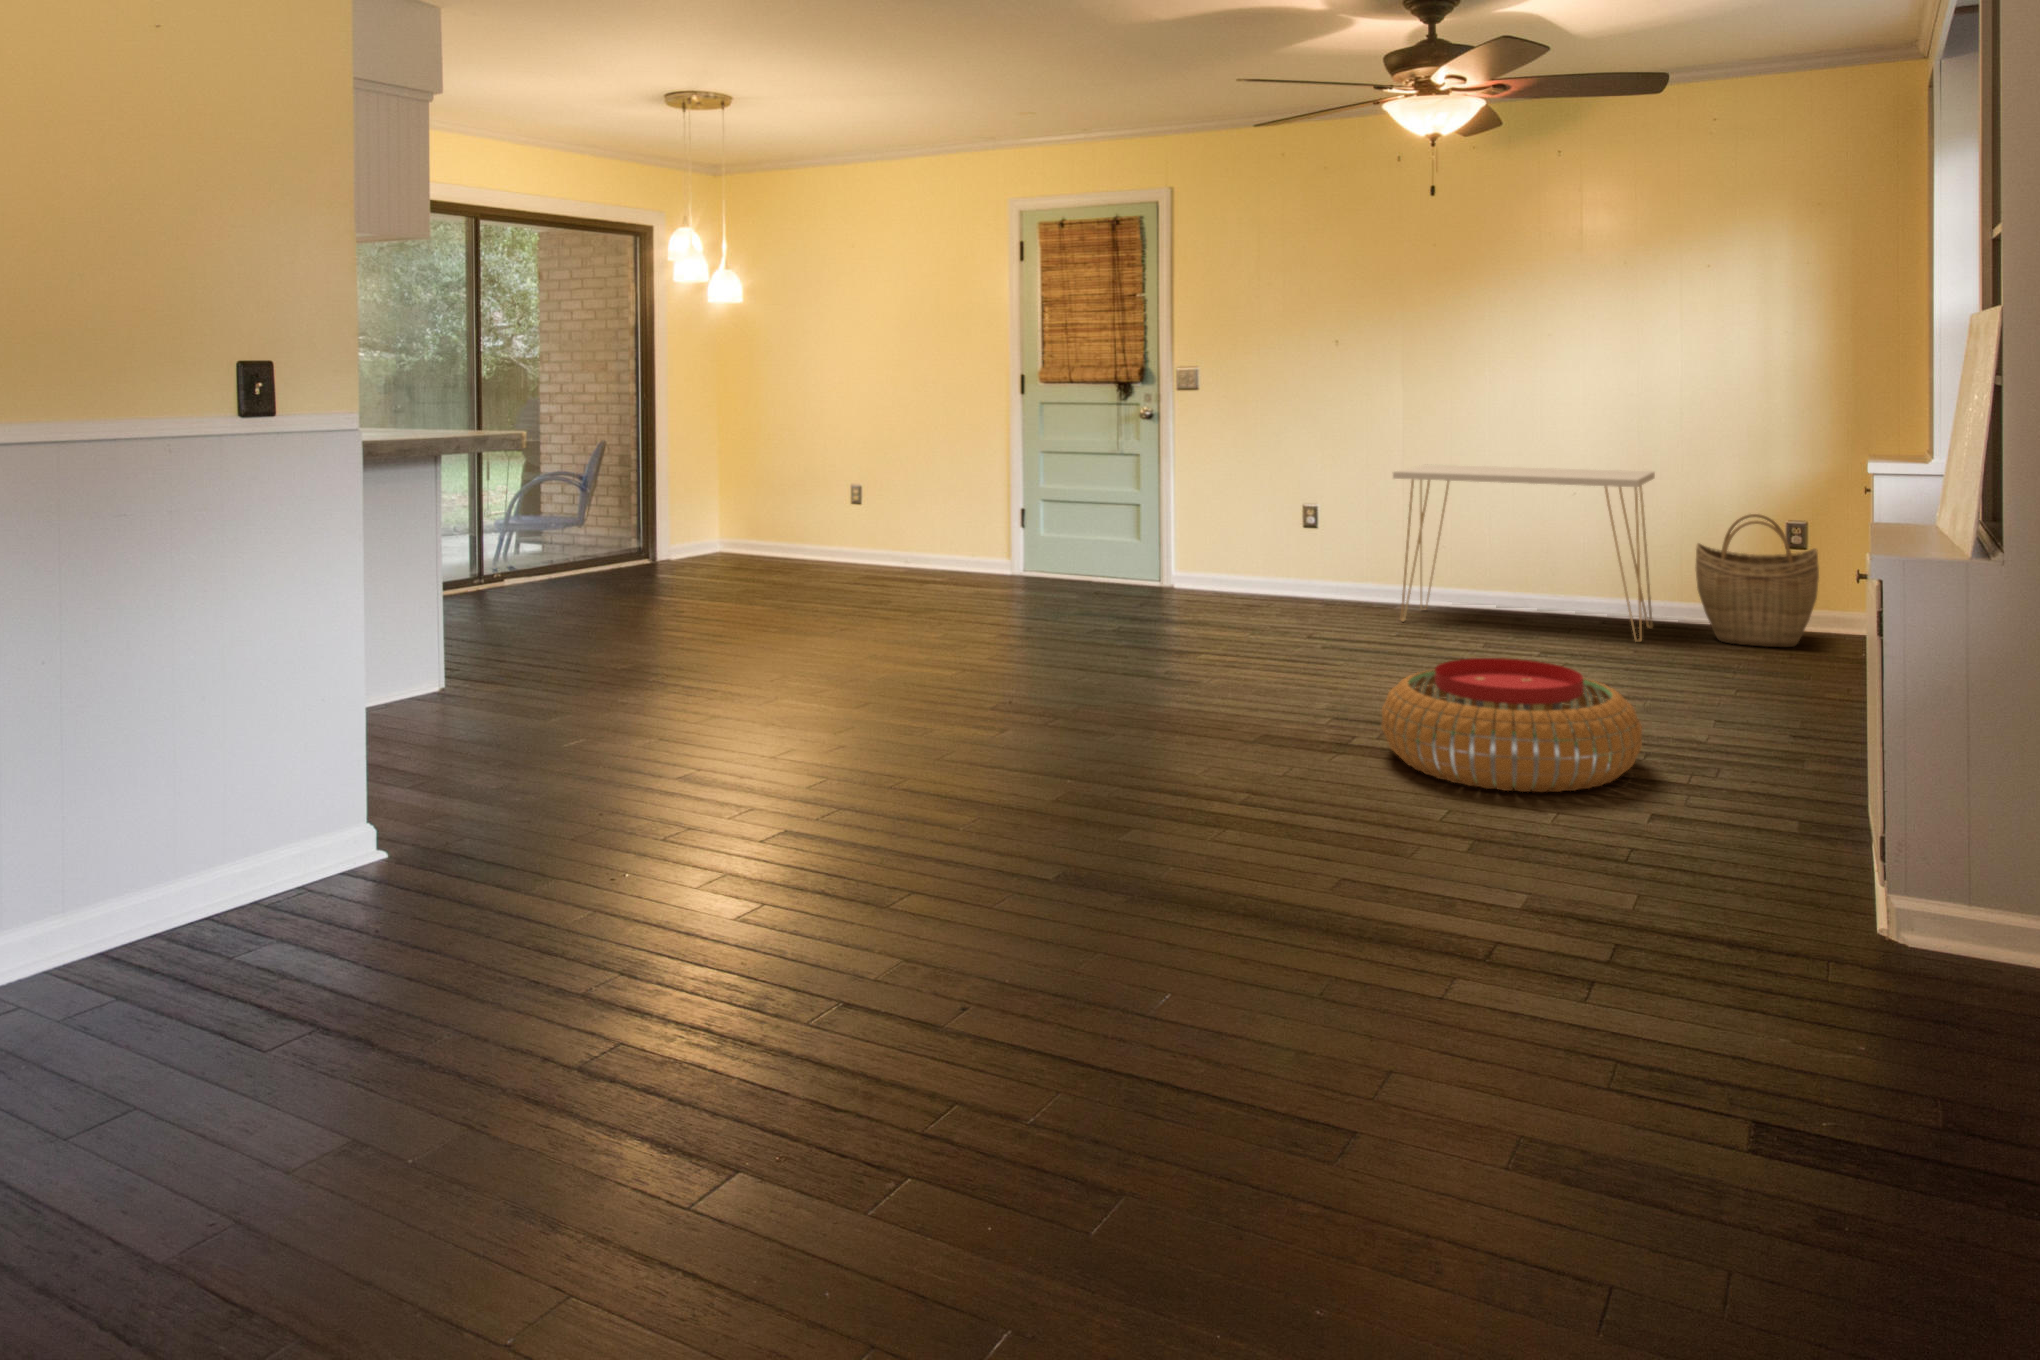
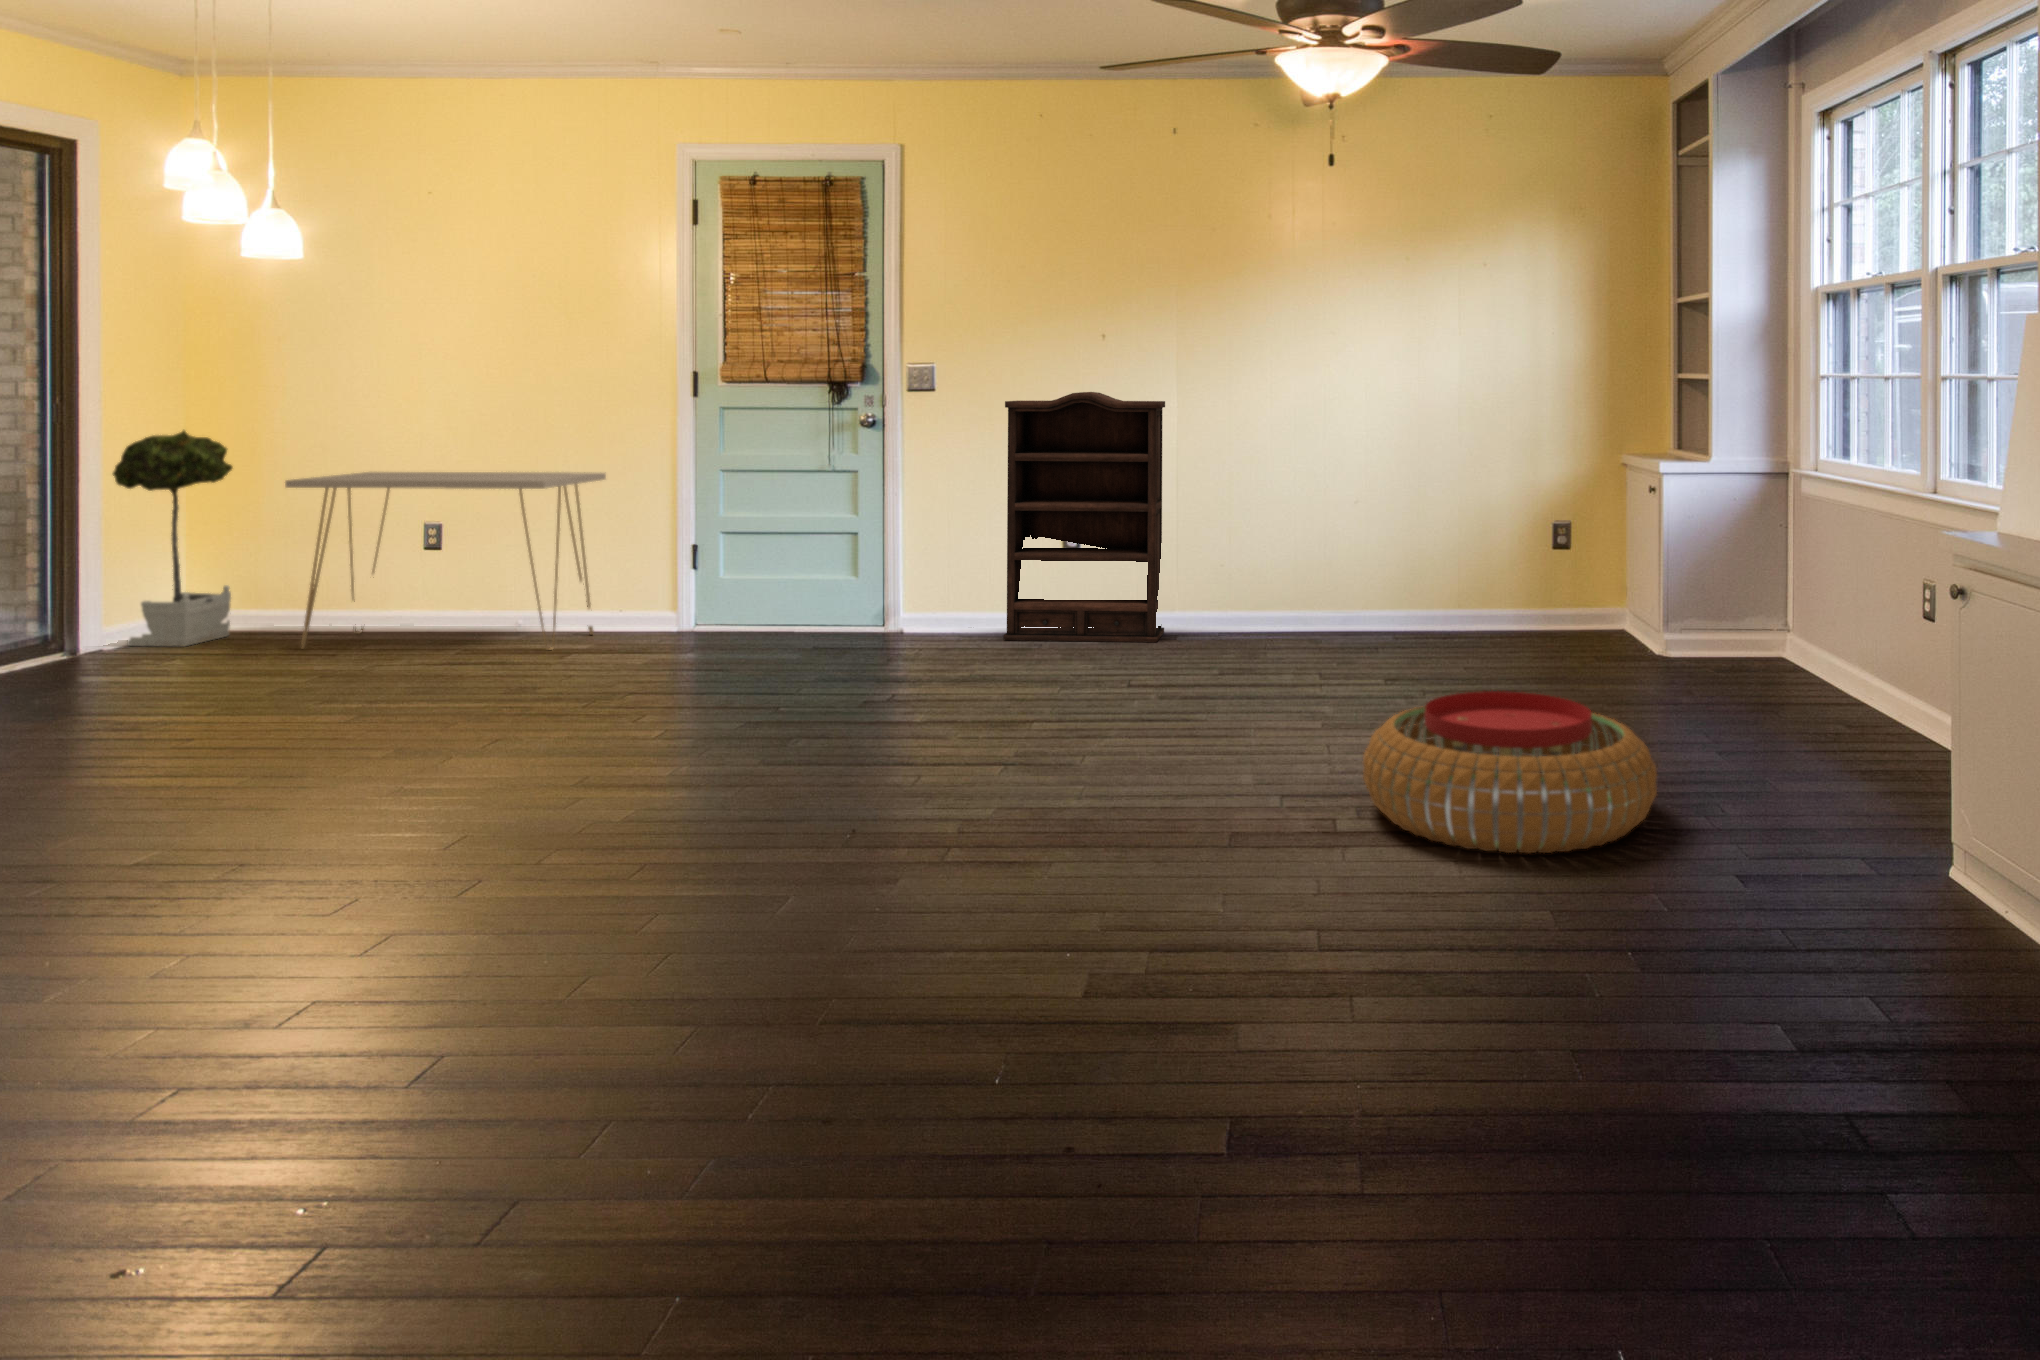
bookshelf: none [1244,391,1387,612] -> present [1004,392,1165,642]
potted tree: none [675,417,743,565] -> present [113,431,232,647]
console table: present [1393,465,1655,642] -> present [285,472,606,650]
woven basket: present [1695,514,1819,647] -> none [1494,515,1608,648]

